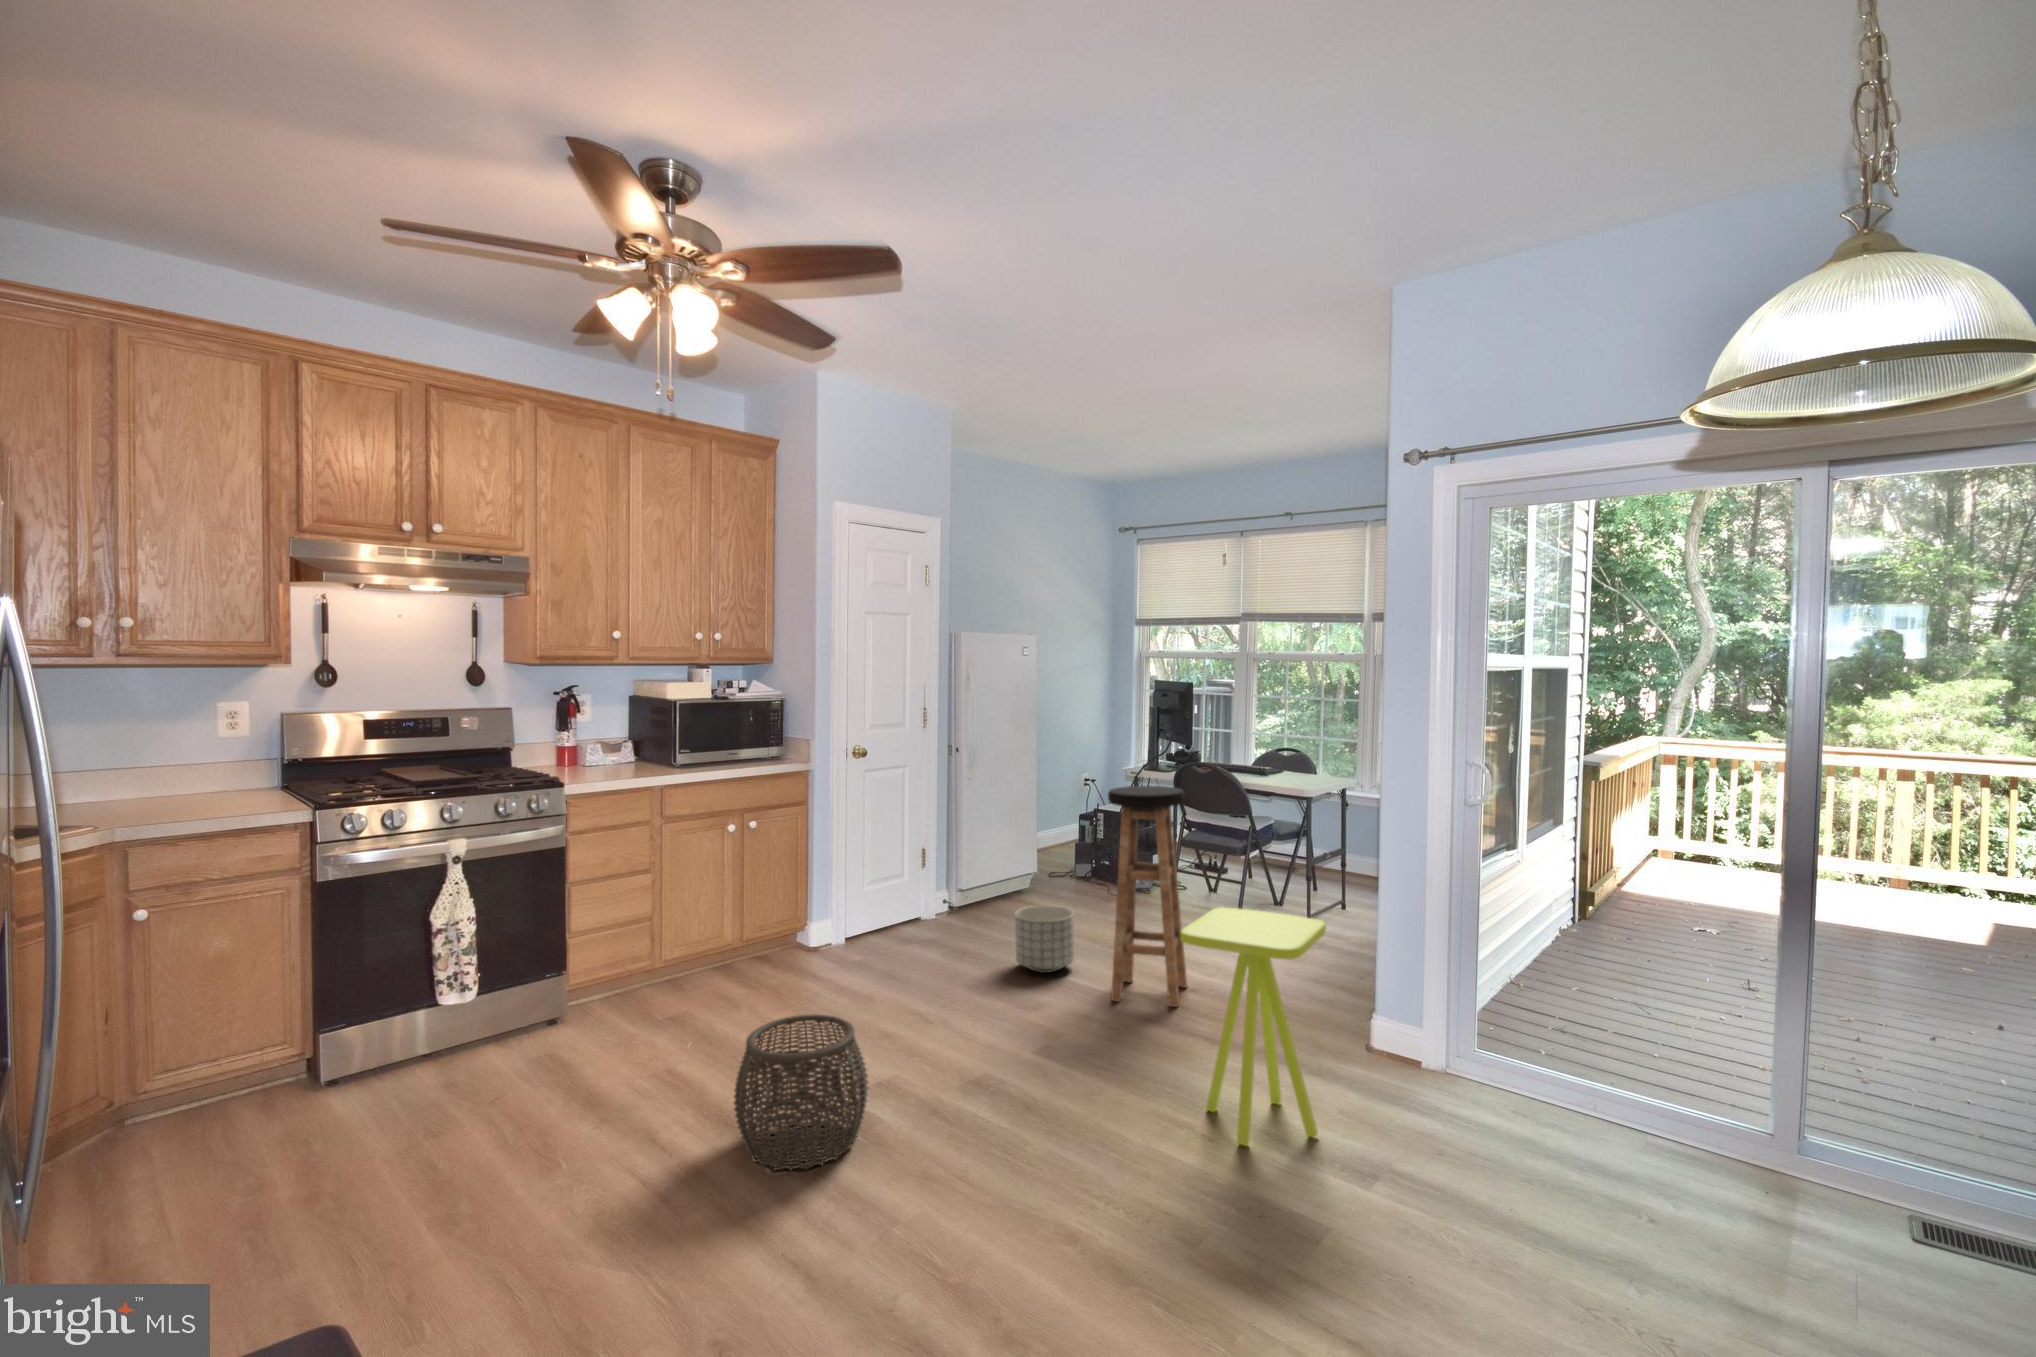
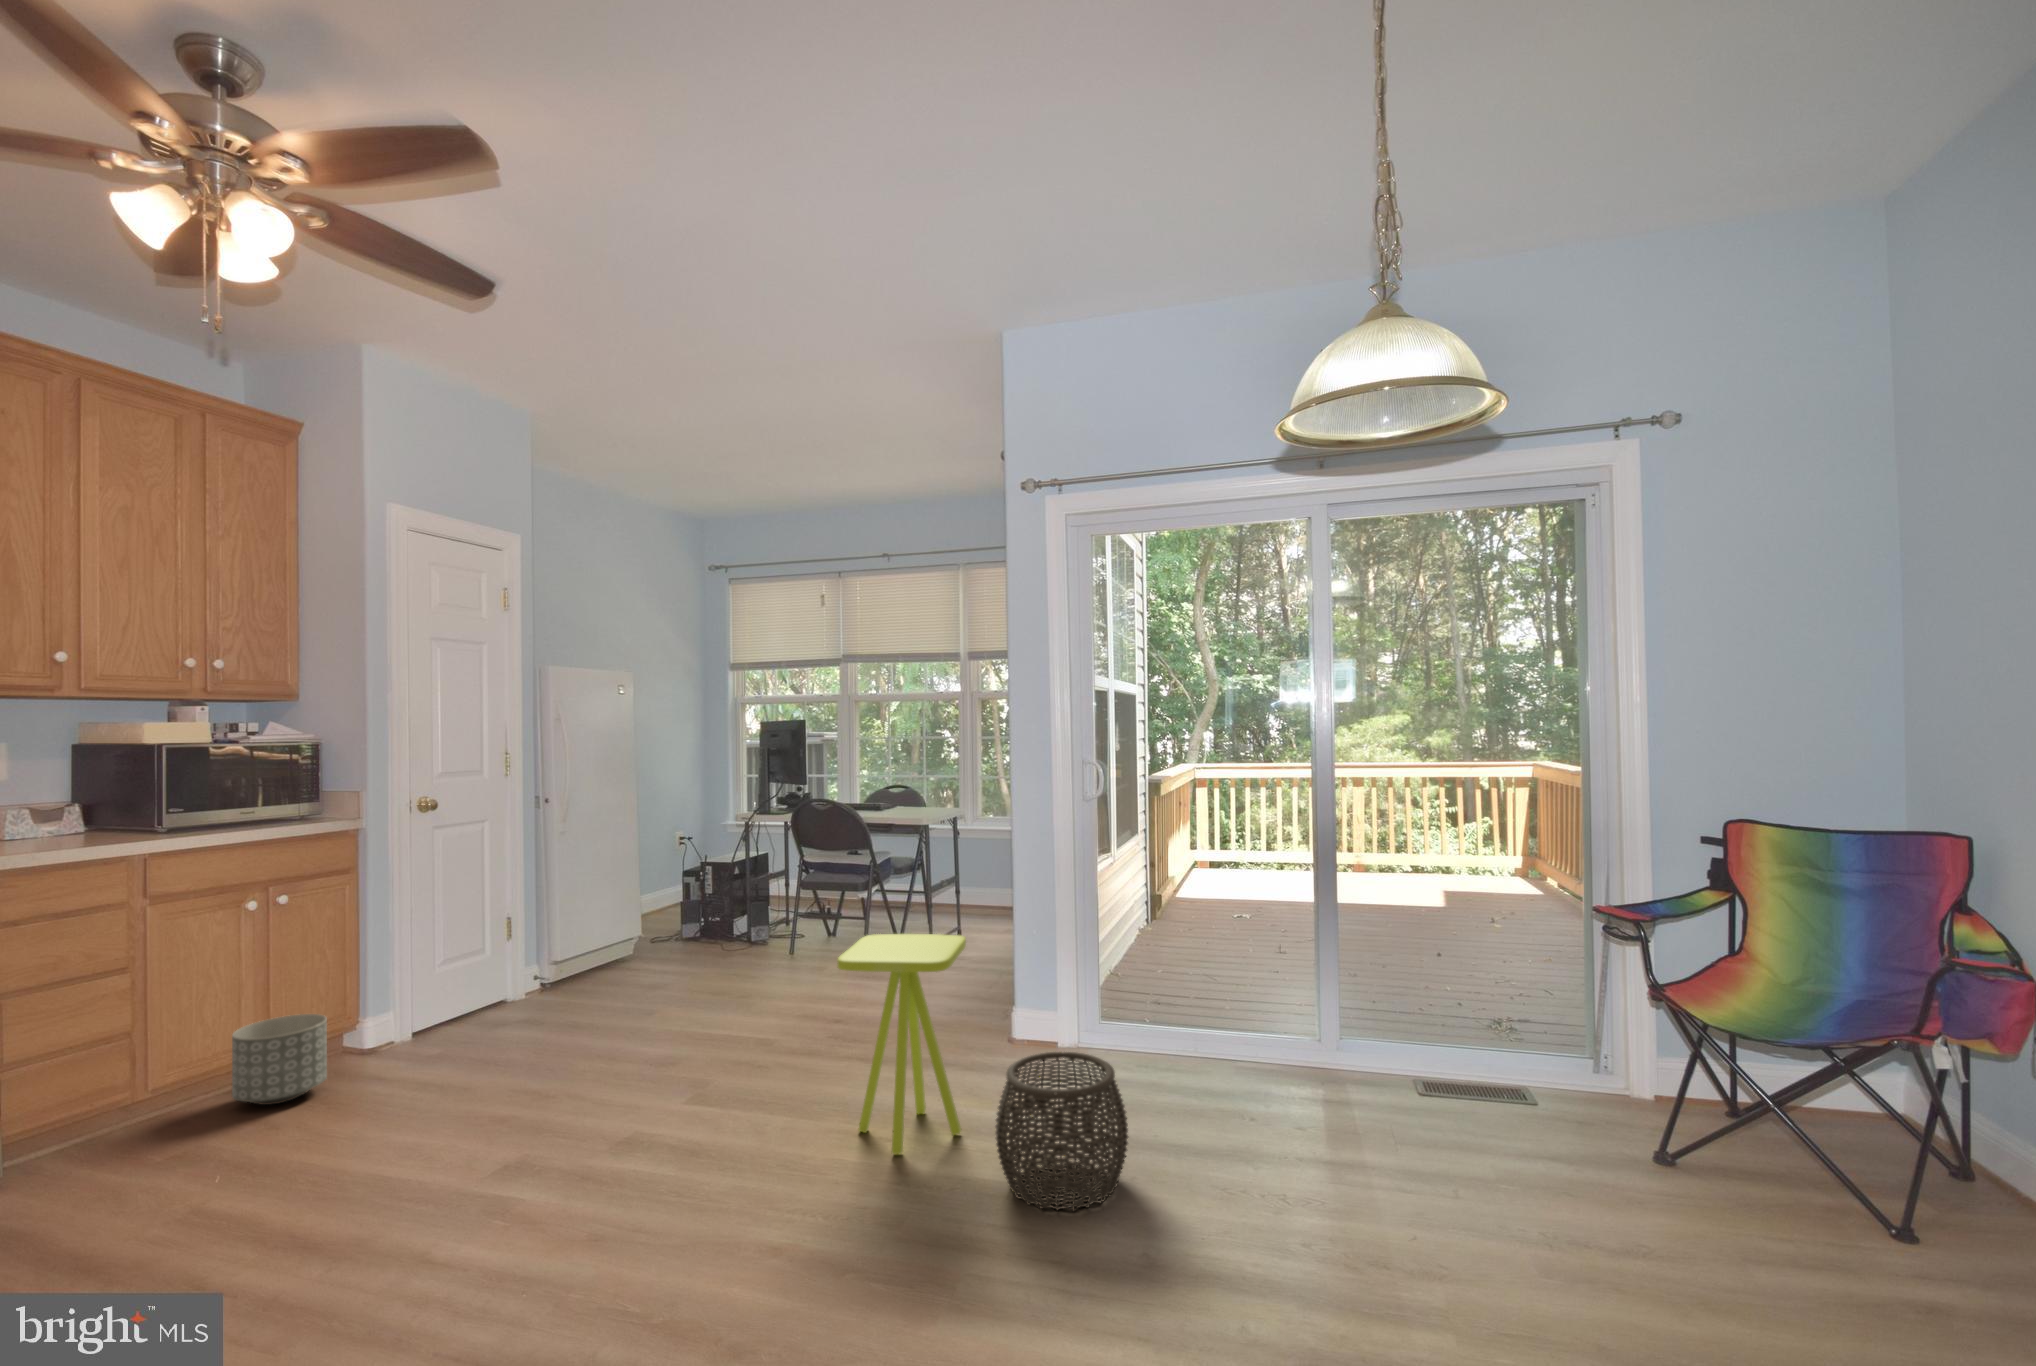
bar stool: present [1108,786,1187,1007] -> none [743,826,821,1051]
planter: present [1015,906,1074,973] -> present [232,1014,327,1105]
woven basket: present [734,1014,868,1171] -> present [995,1052,1128,1211]

